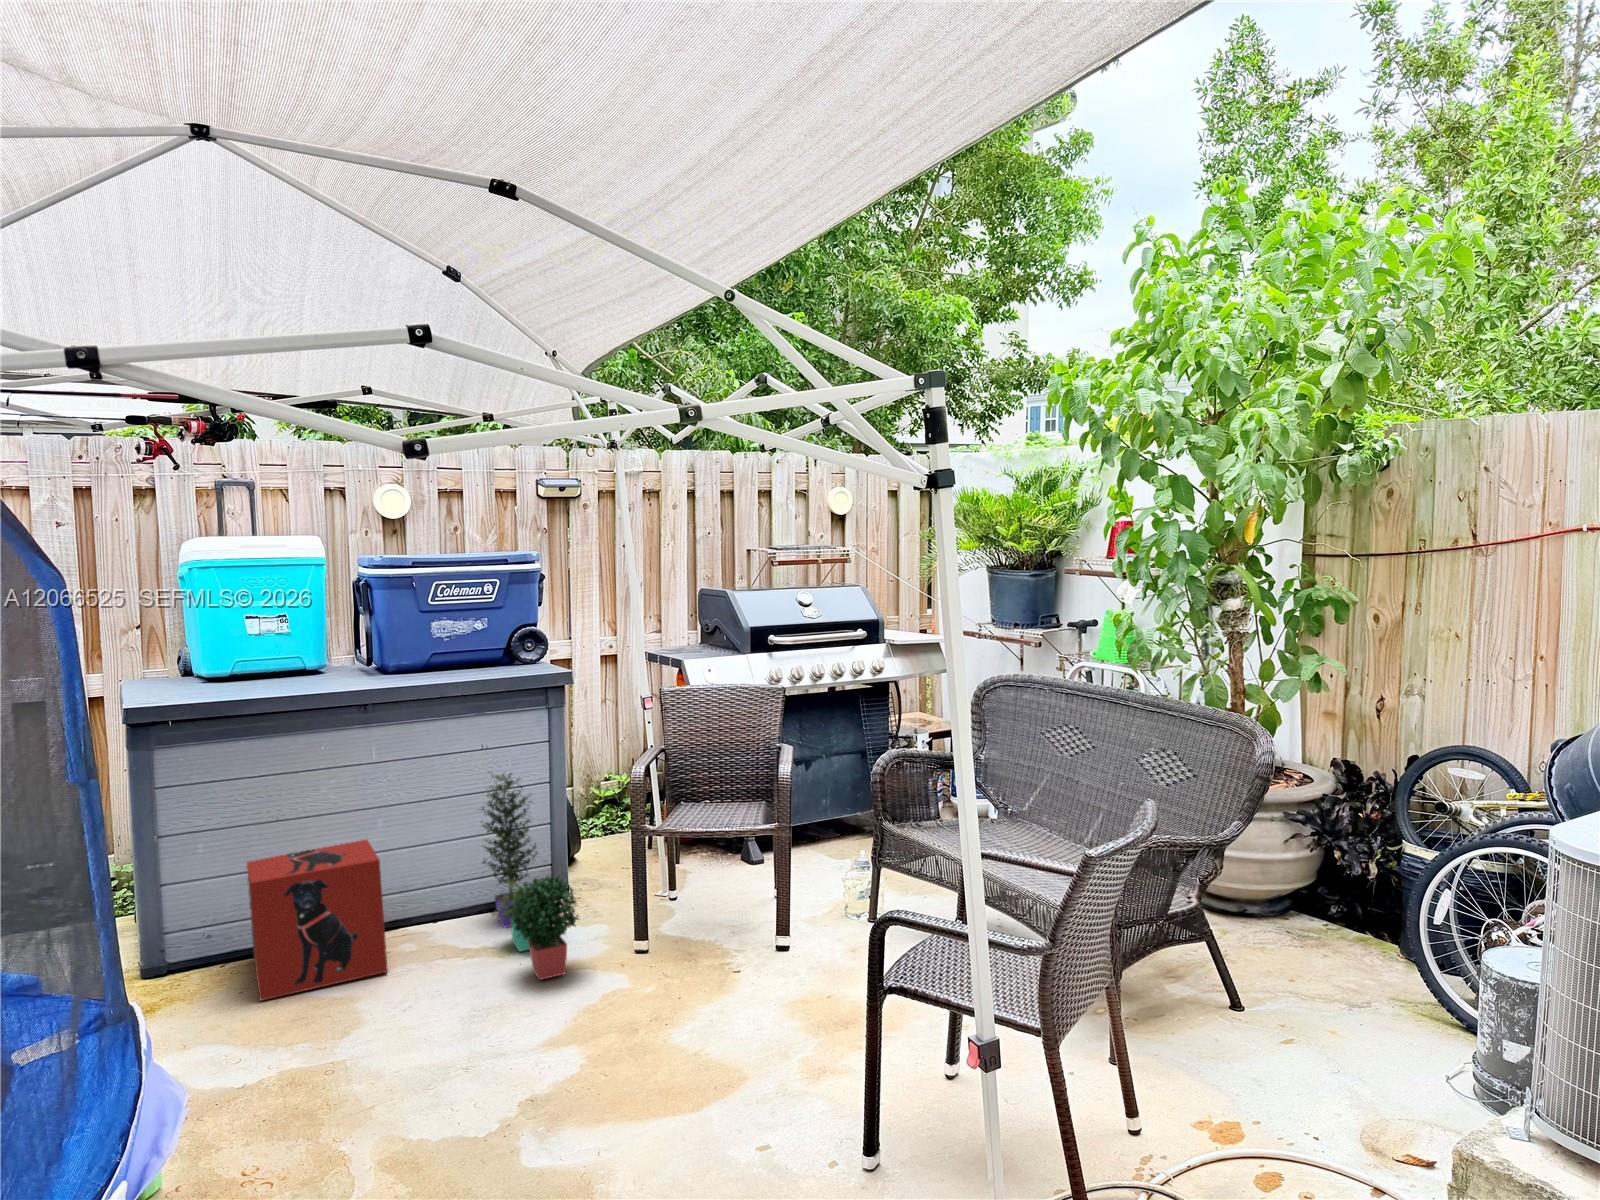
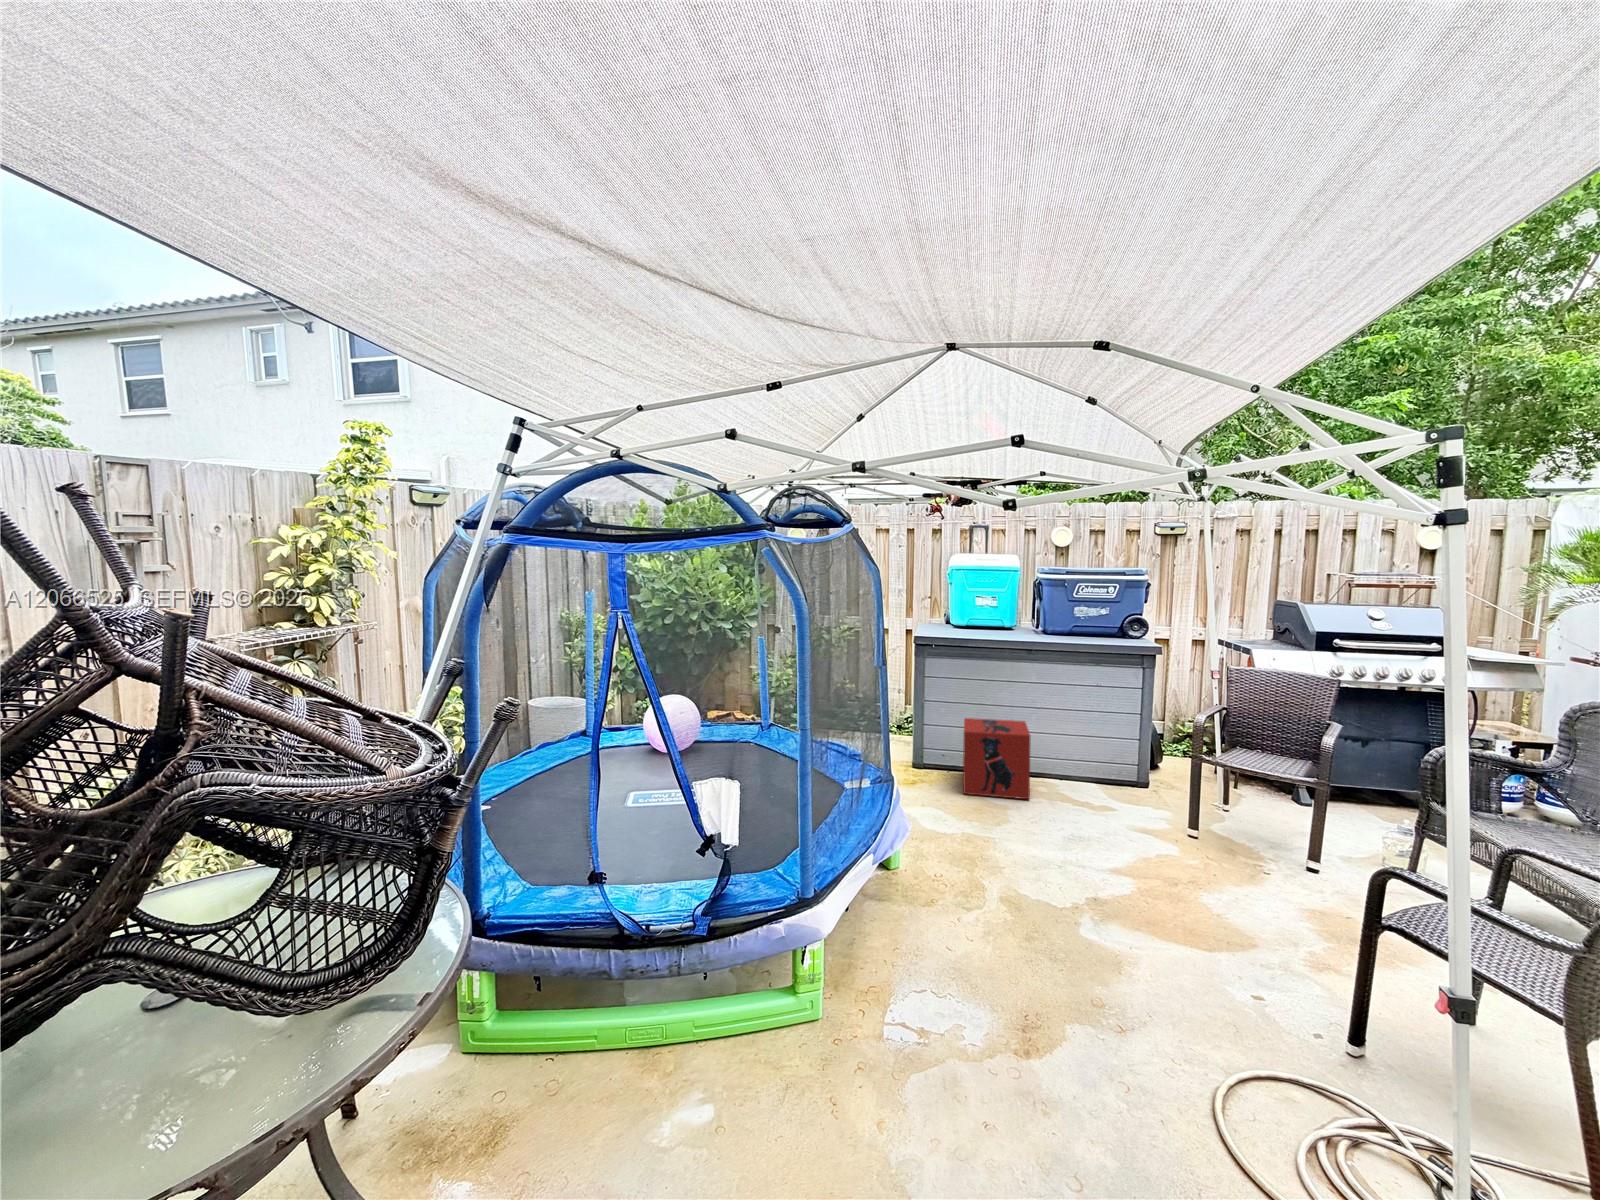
potted plant: present [482,773,579,980] -> none [1092,699,1151,832]

